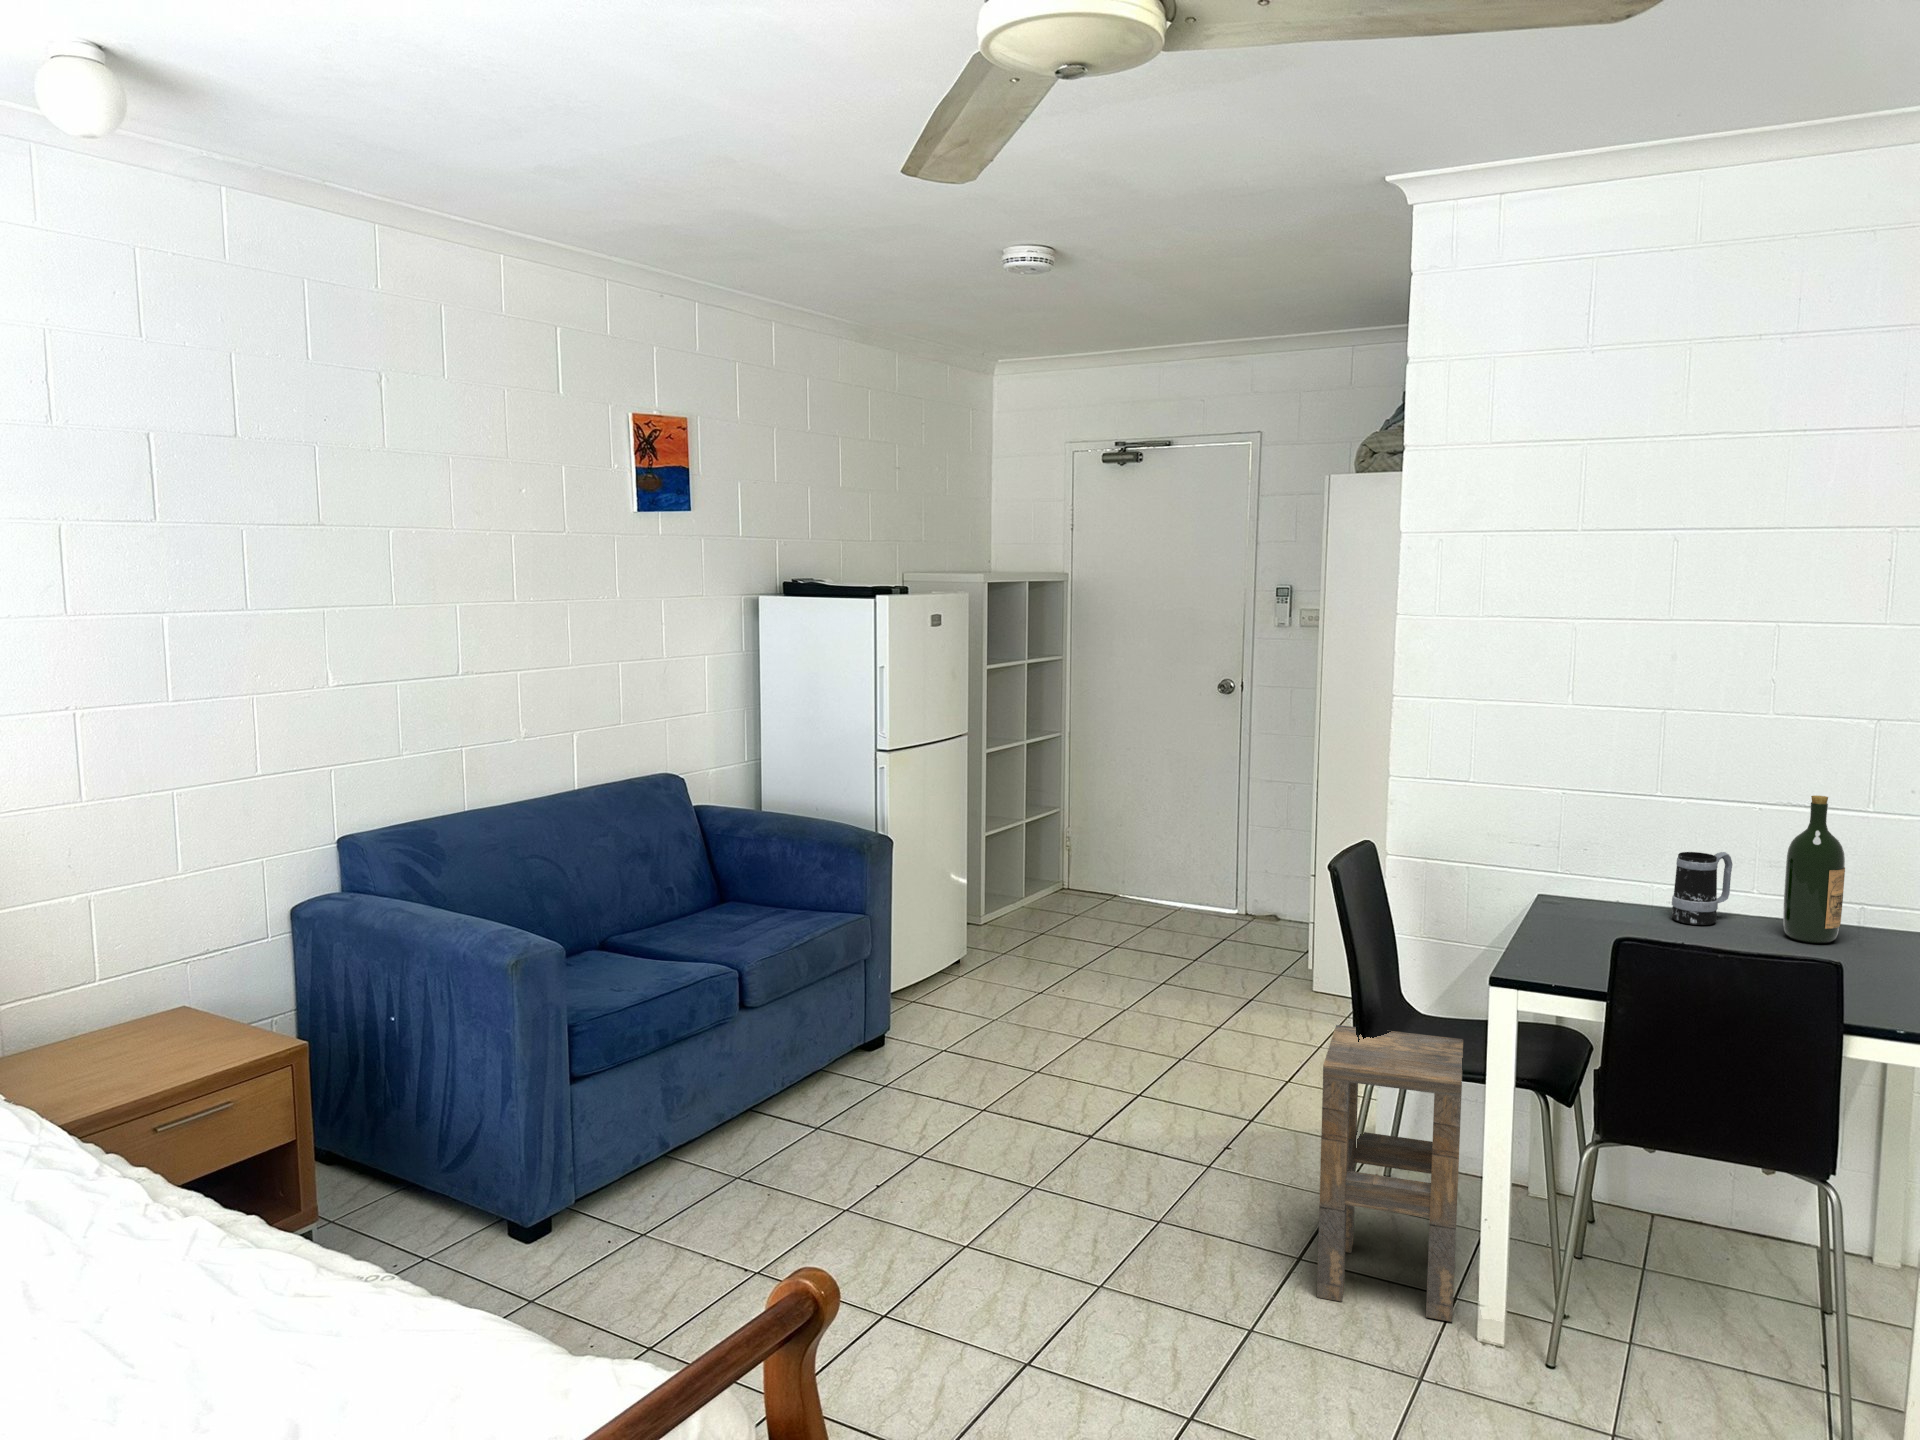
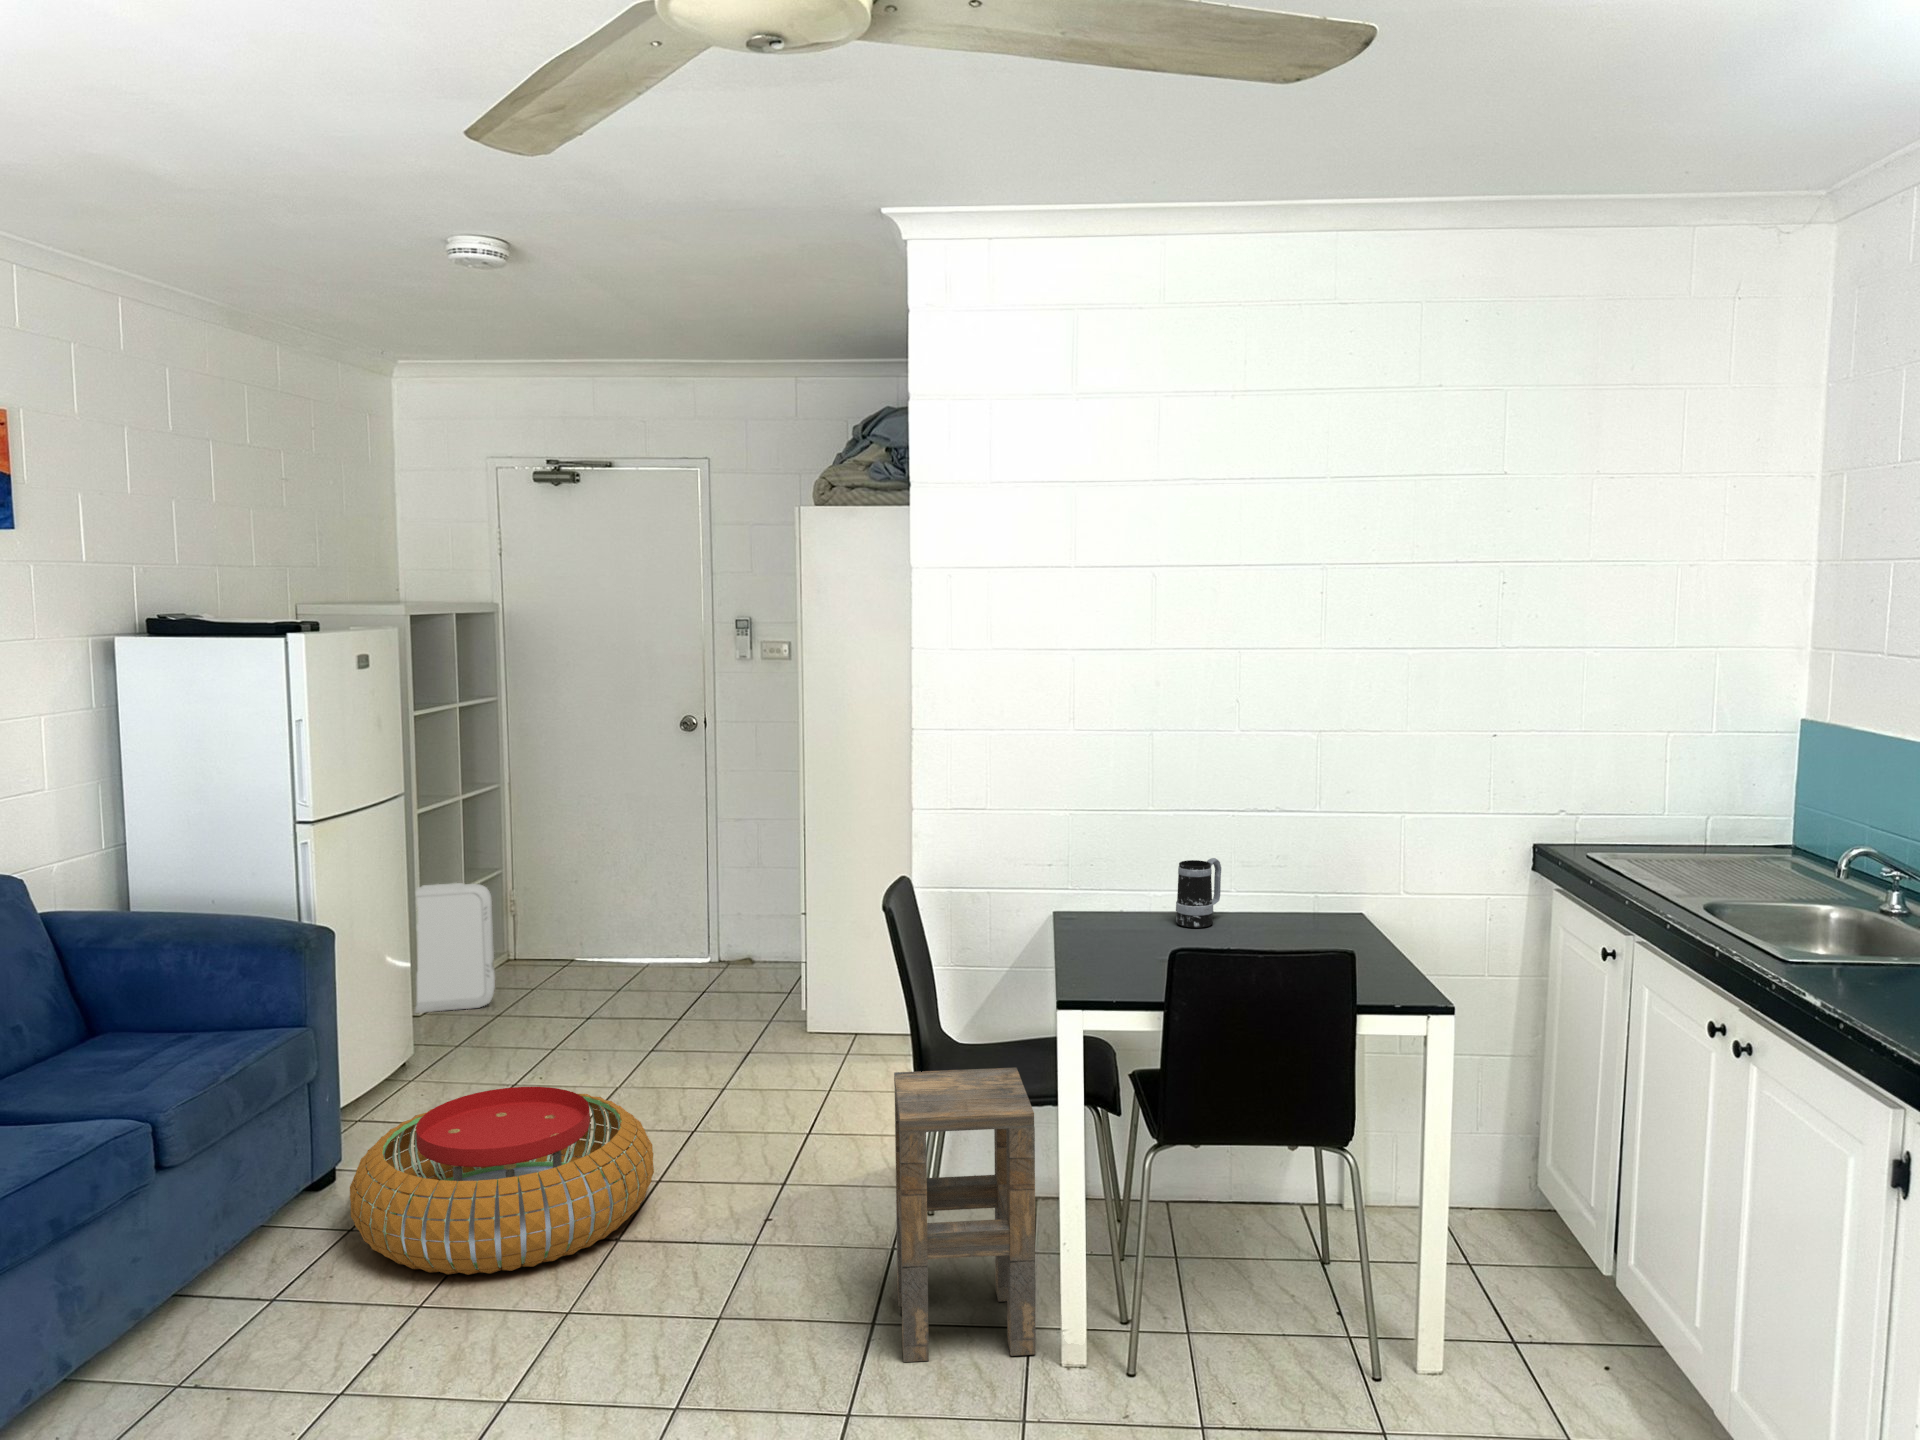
wine bottle: present [1783,796,1845,943] -> none [1269,801,1314,933]
air purifier: none [961,817,1044,930] -> present [415,883,495,1013]
pouf: none [881,993,1132,1146] -> present [350,1087,654,1275]

